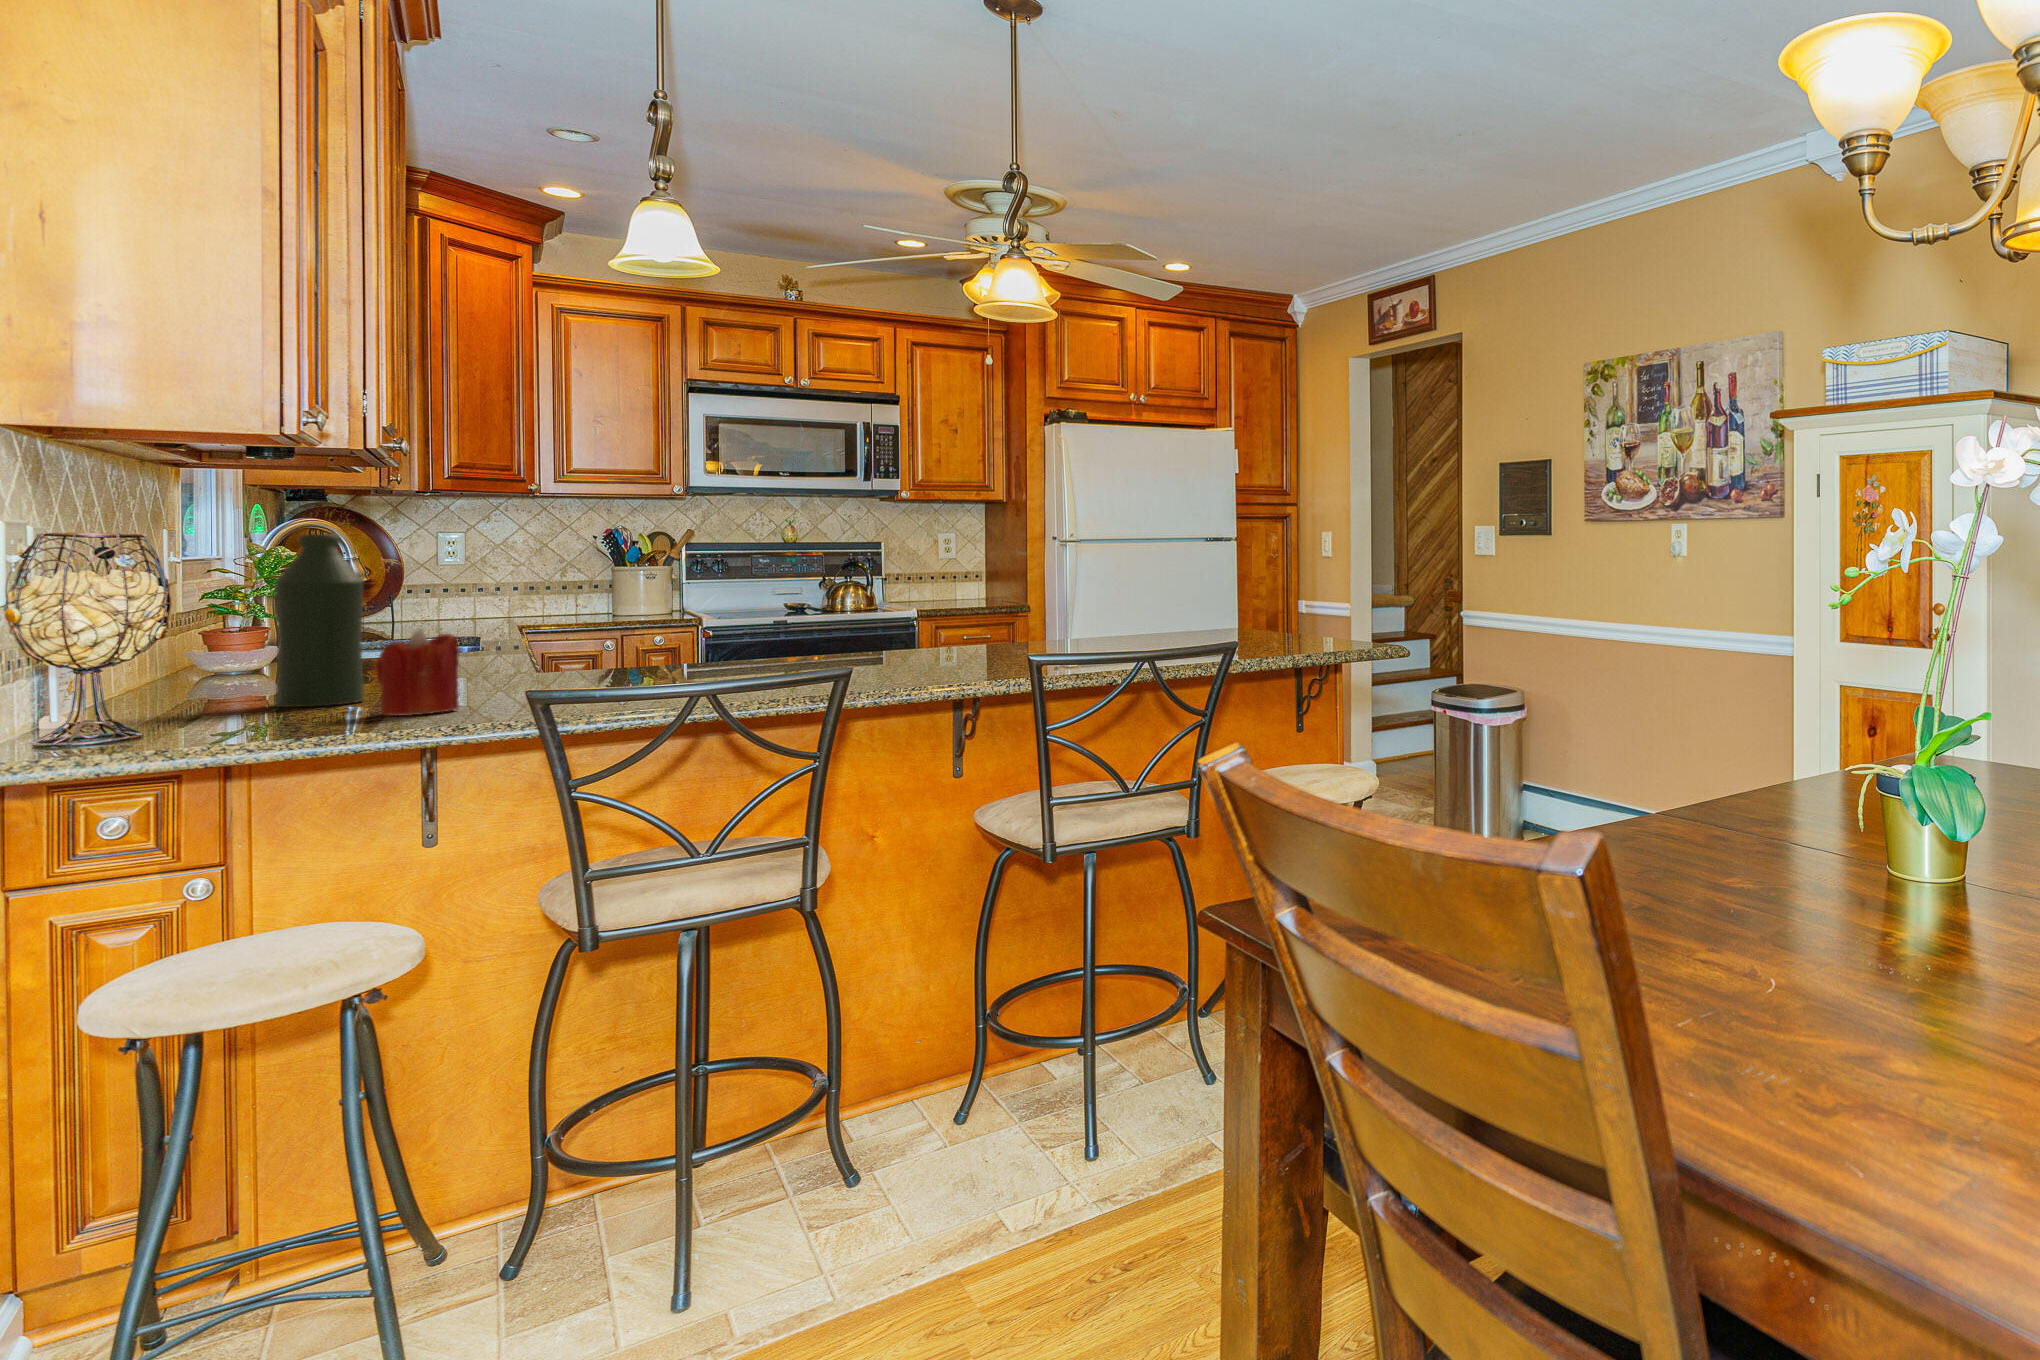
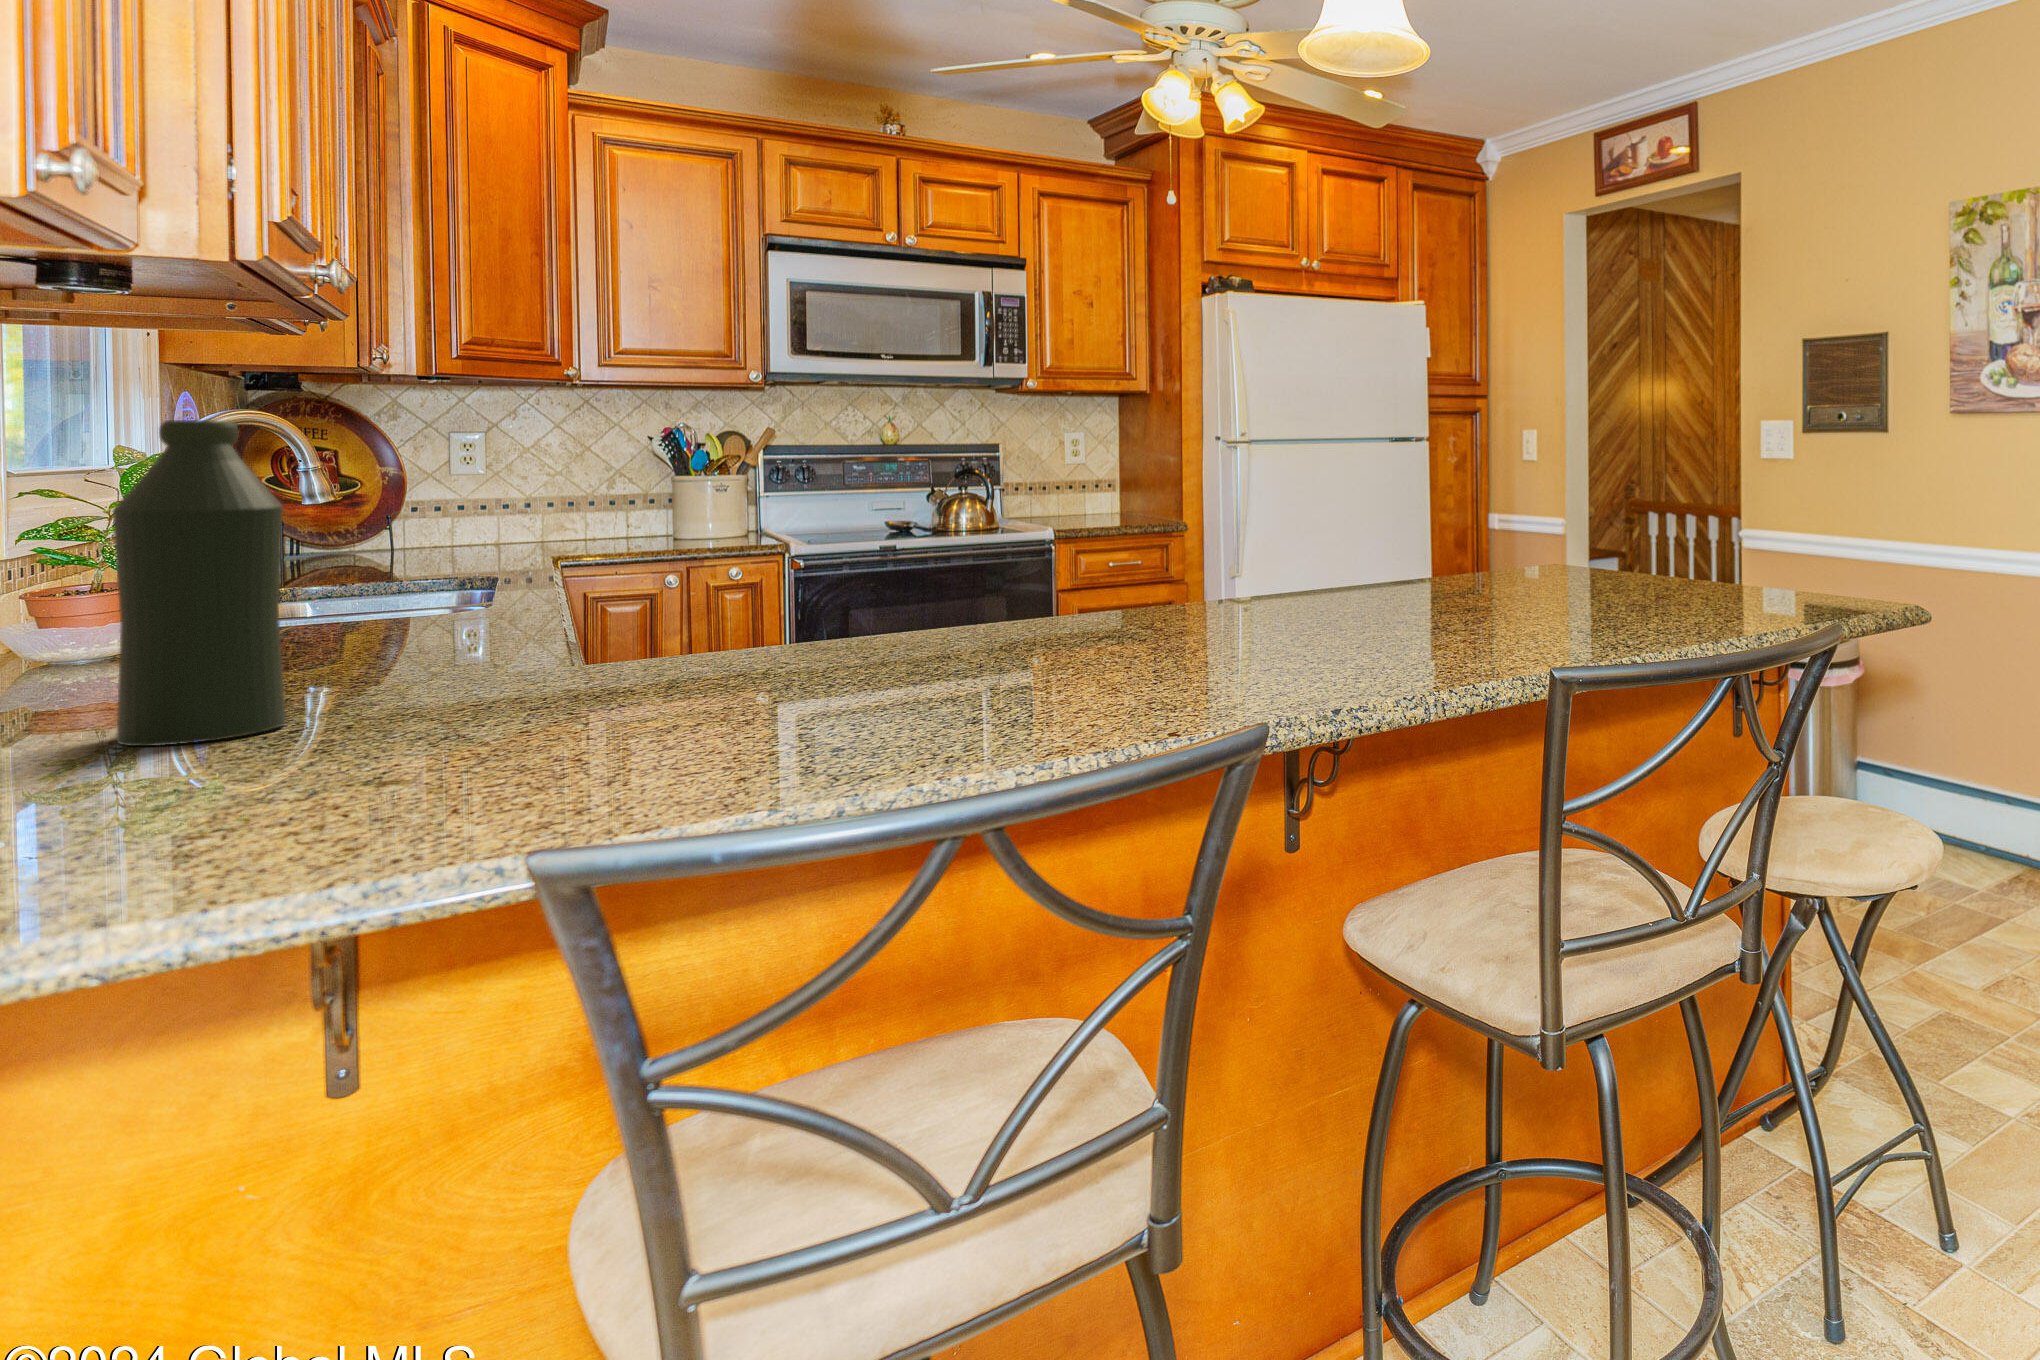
candle: present [376,629,459,716] -> none [286,601,450,778]

